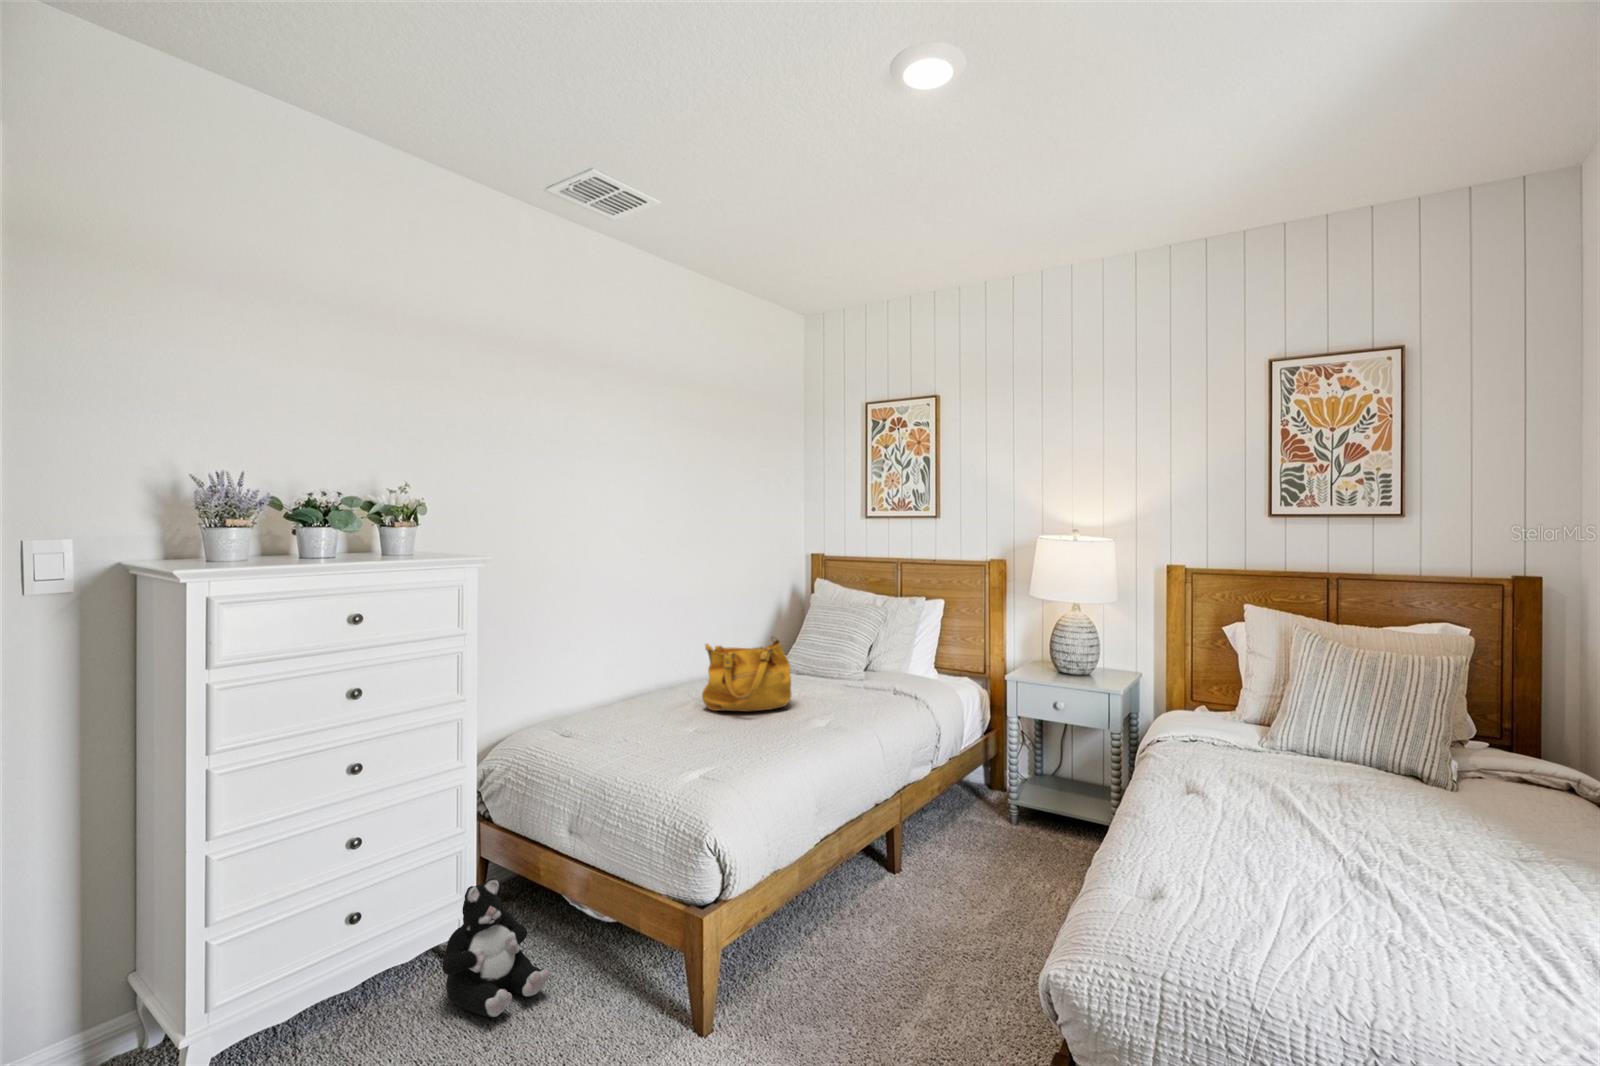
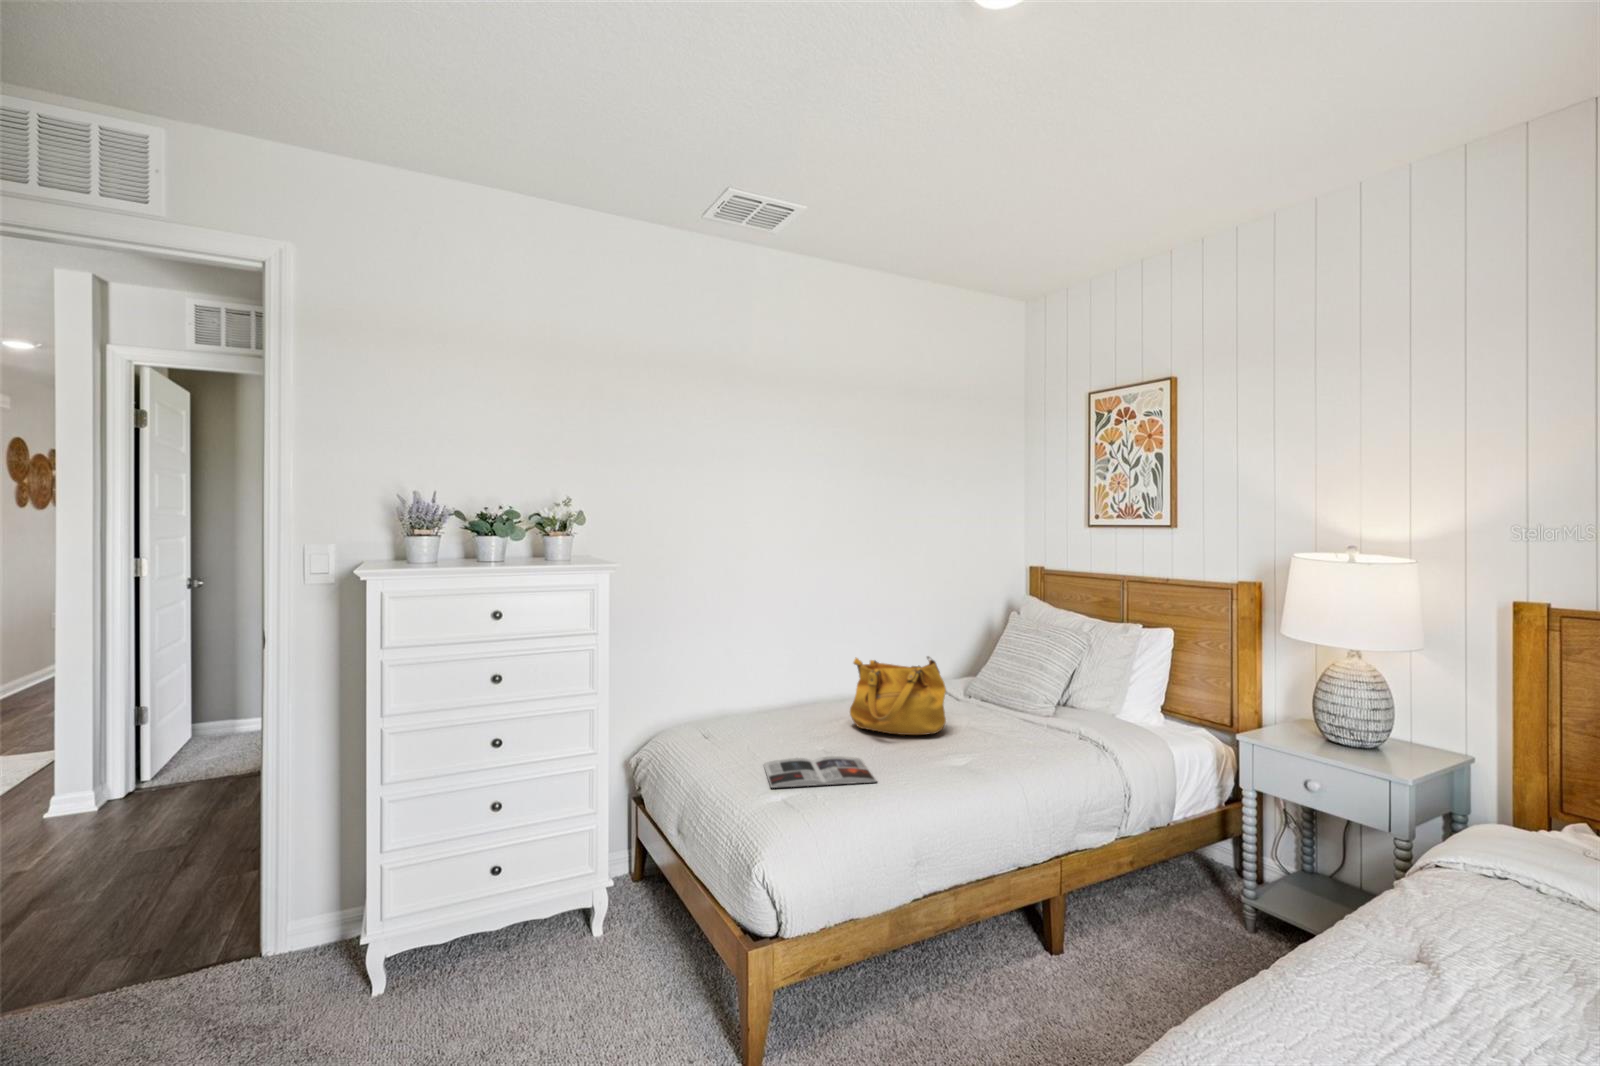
magazine: none [652,733,770,768] -> present [764,756,877,788]
plush toy: present [442,878,550,1017] -> none [560,860,645,991]

